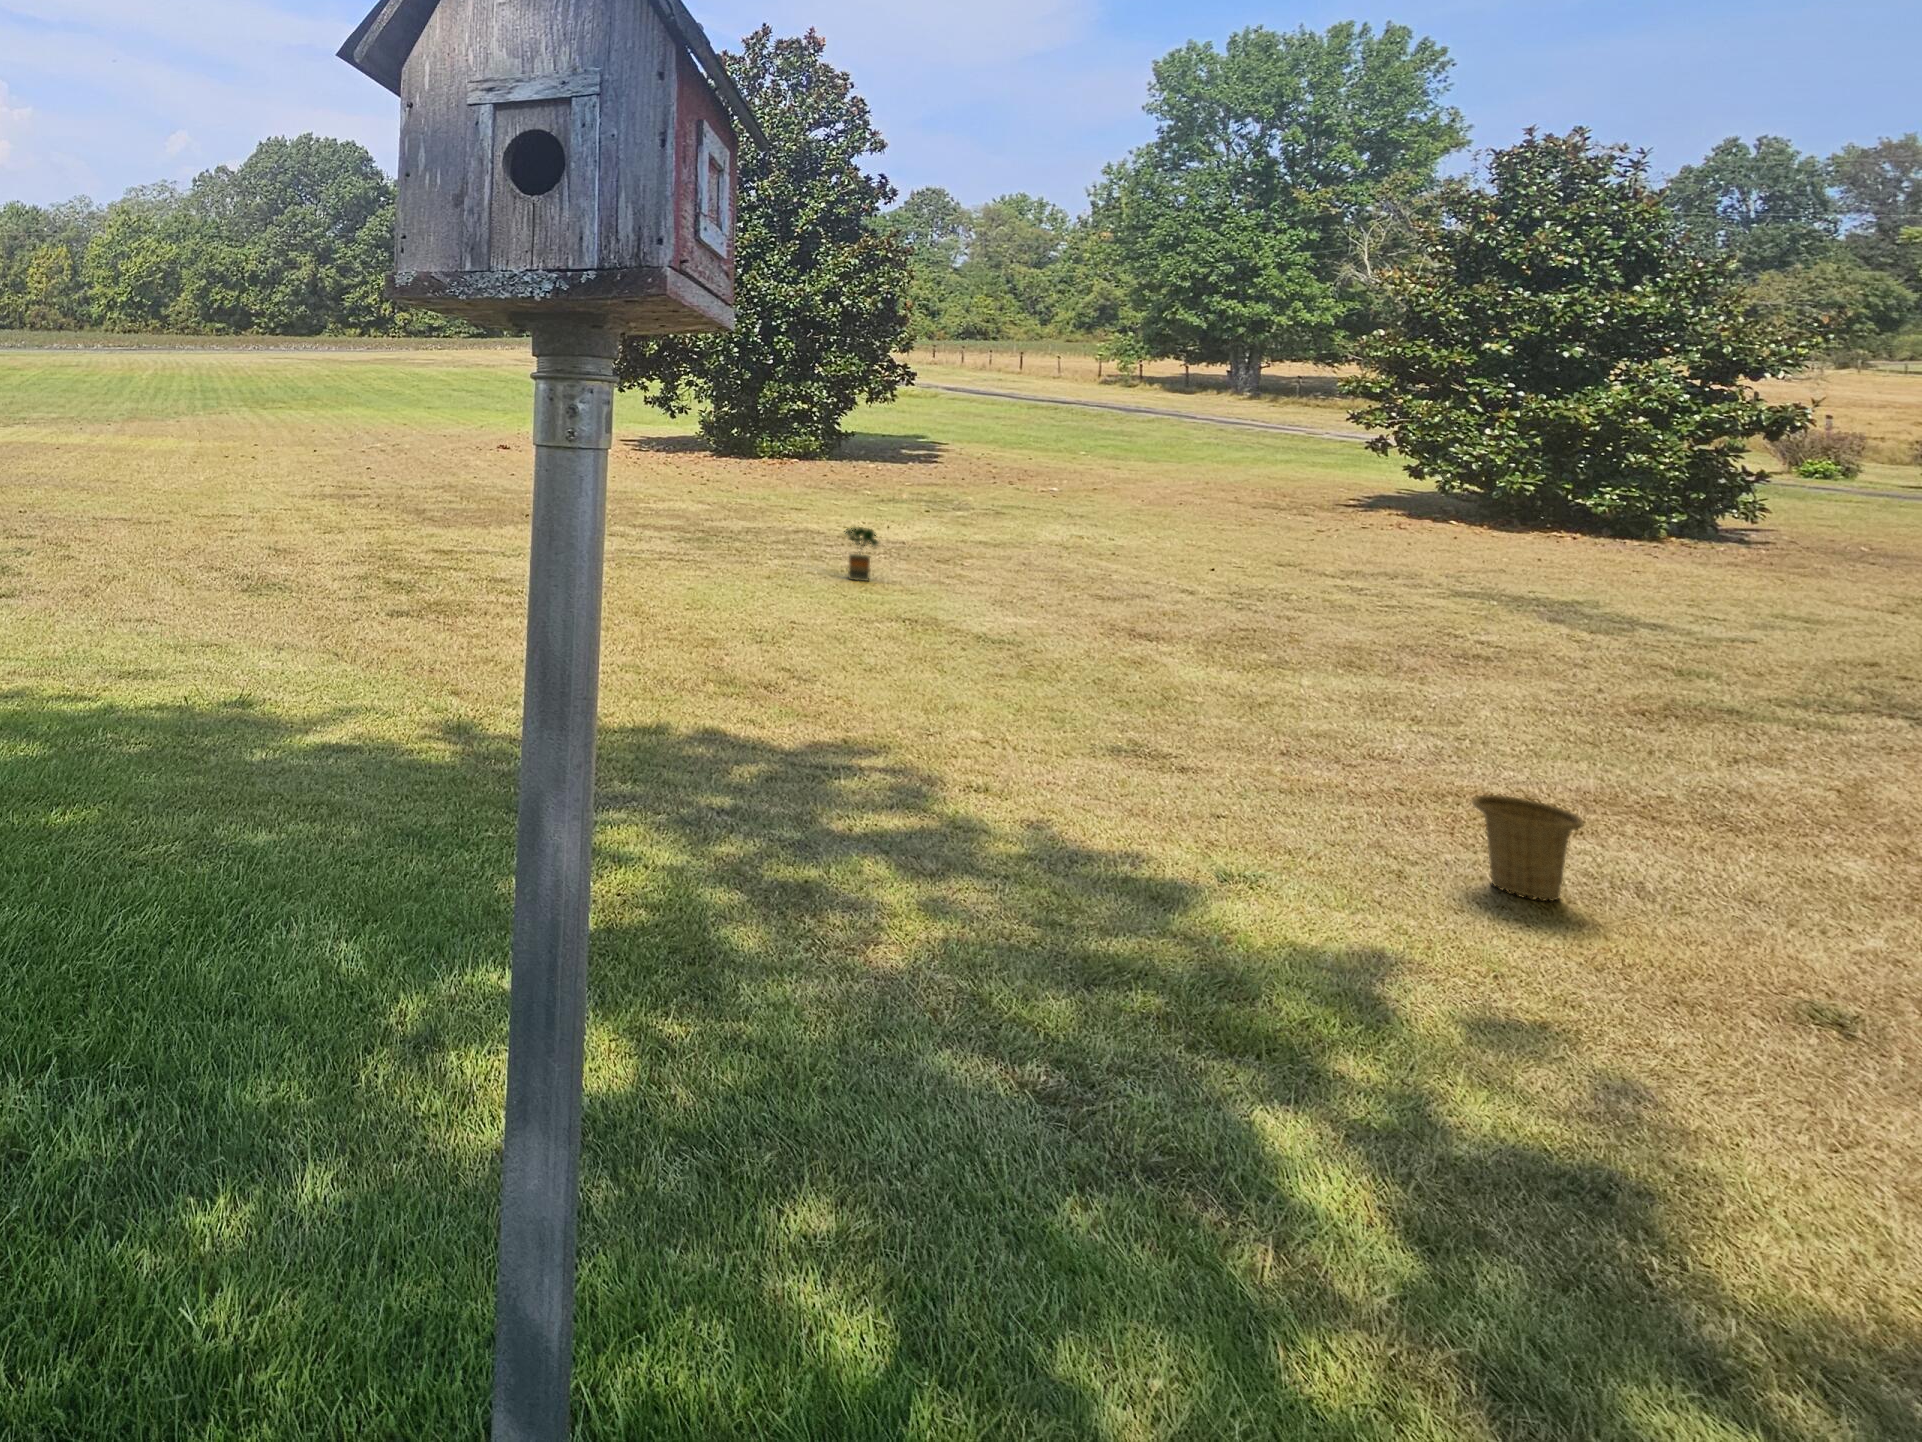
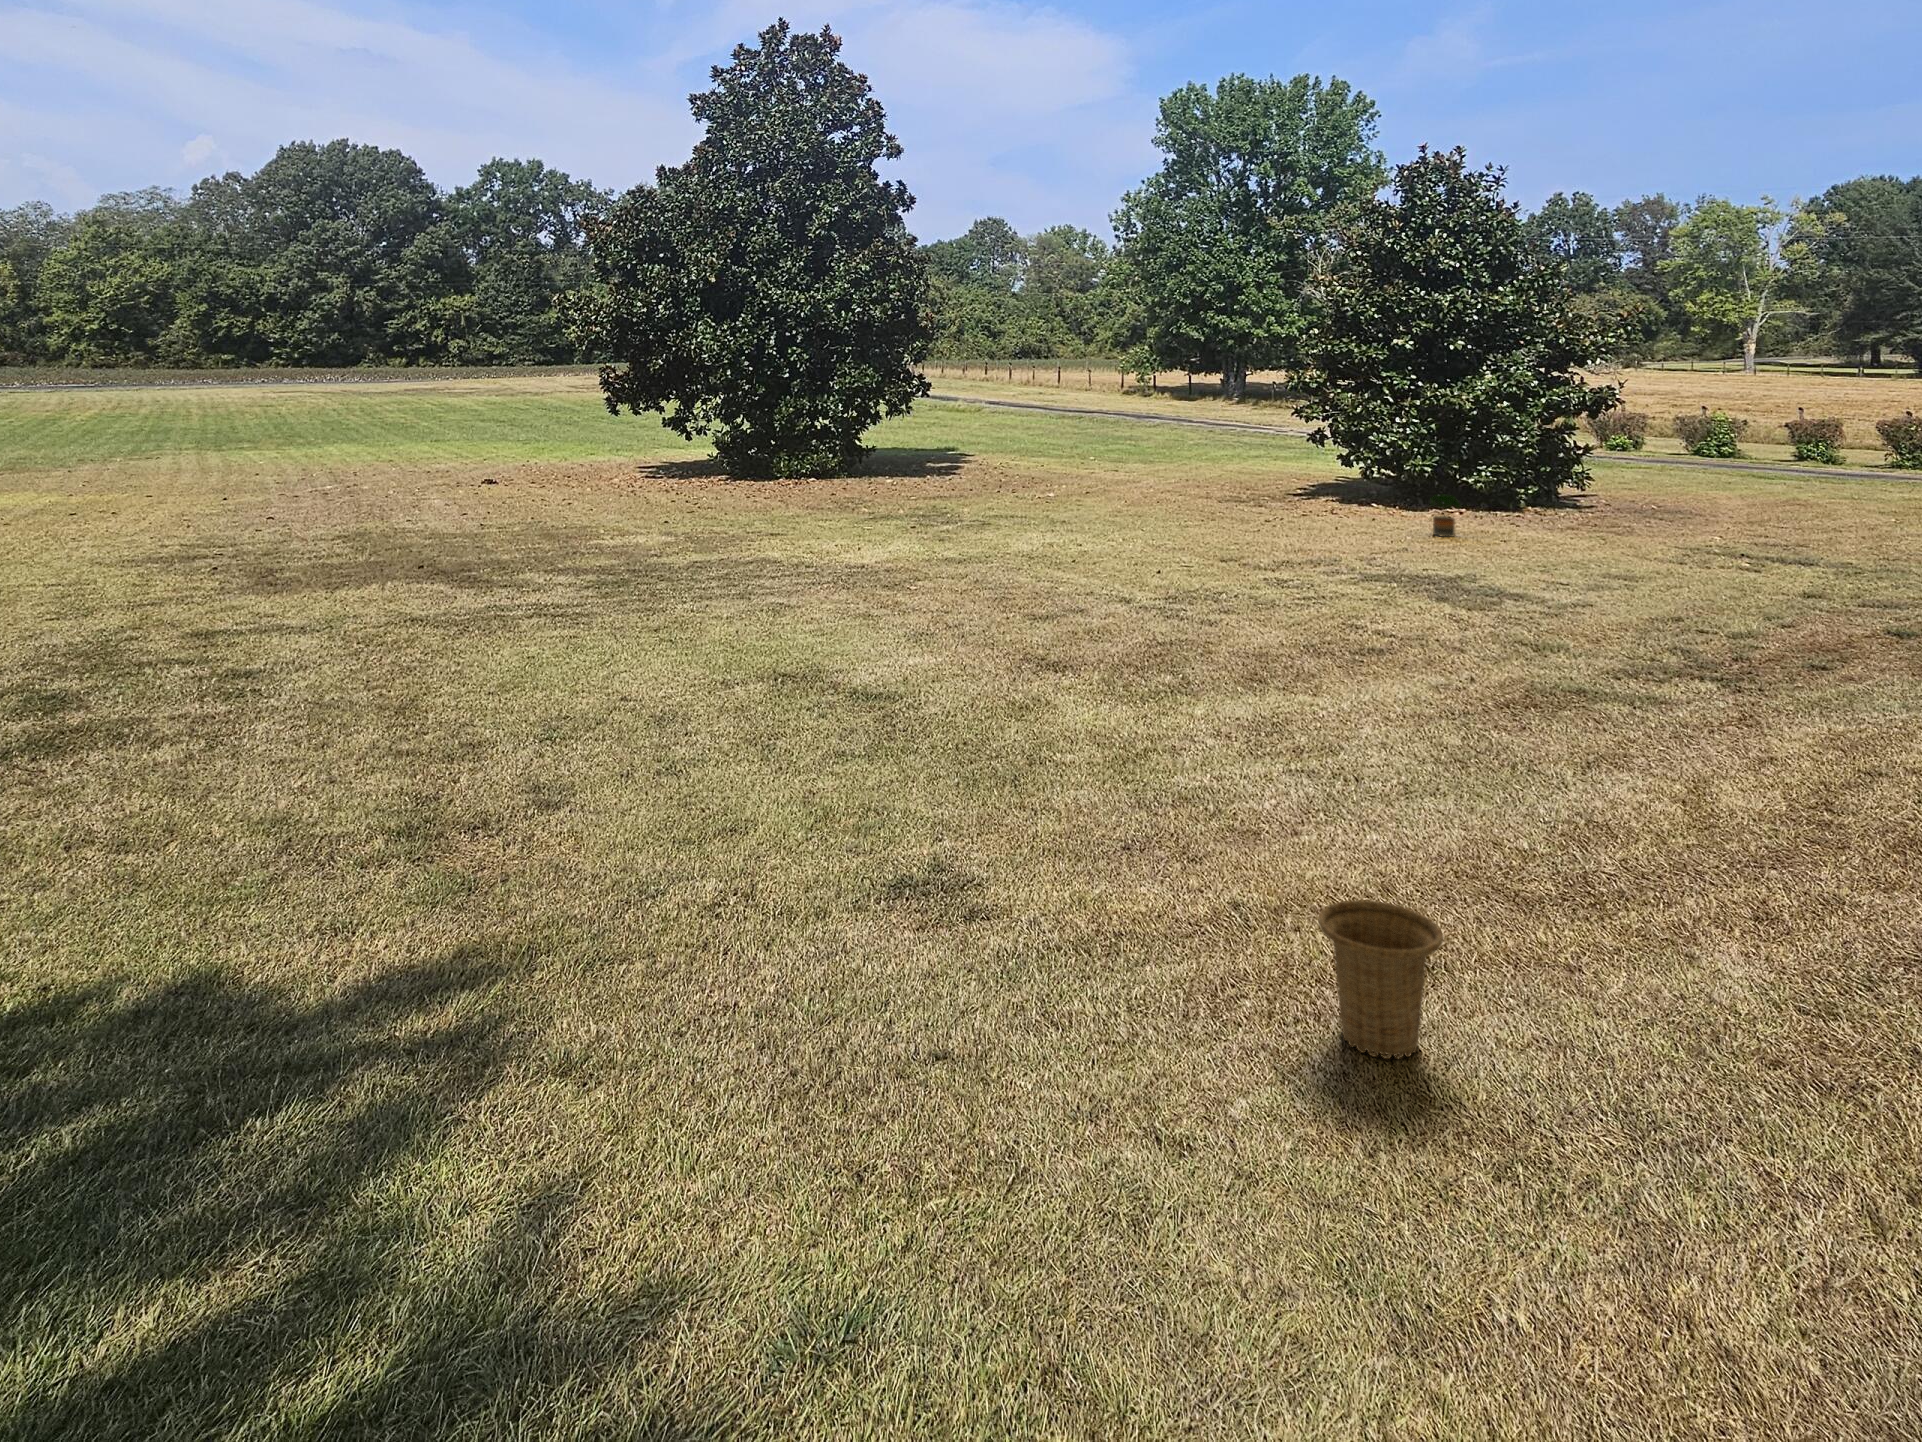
potted tree: present [844,527,878,581] -> present [1430,494,1461,537]

